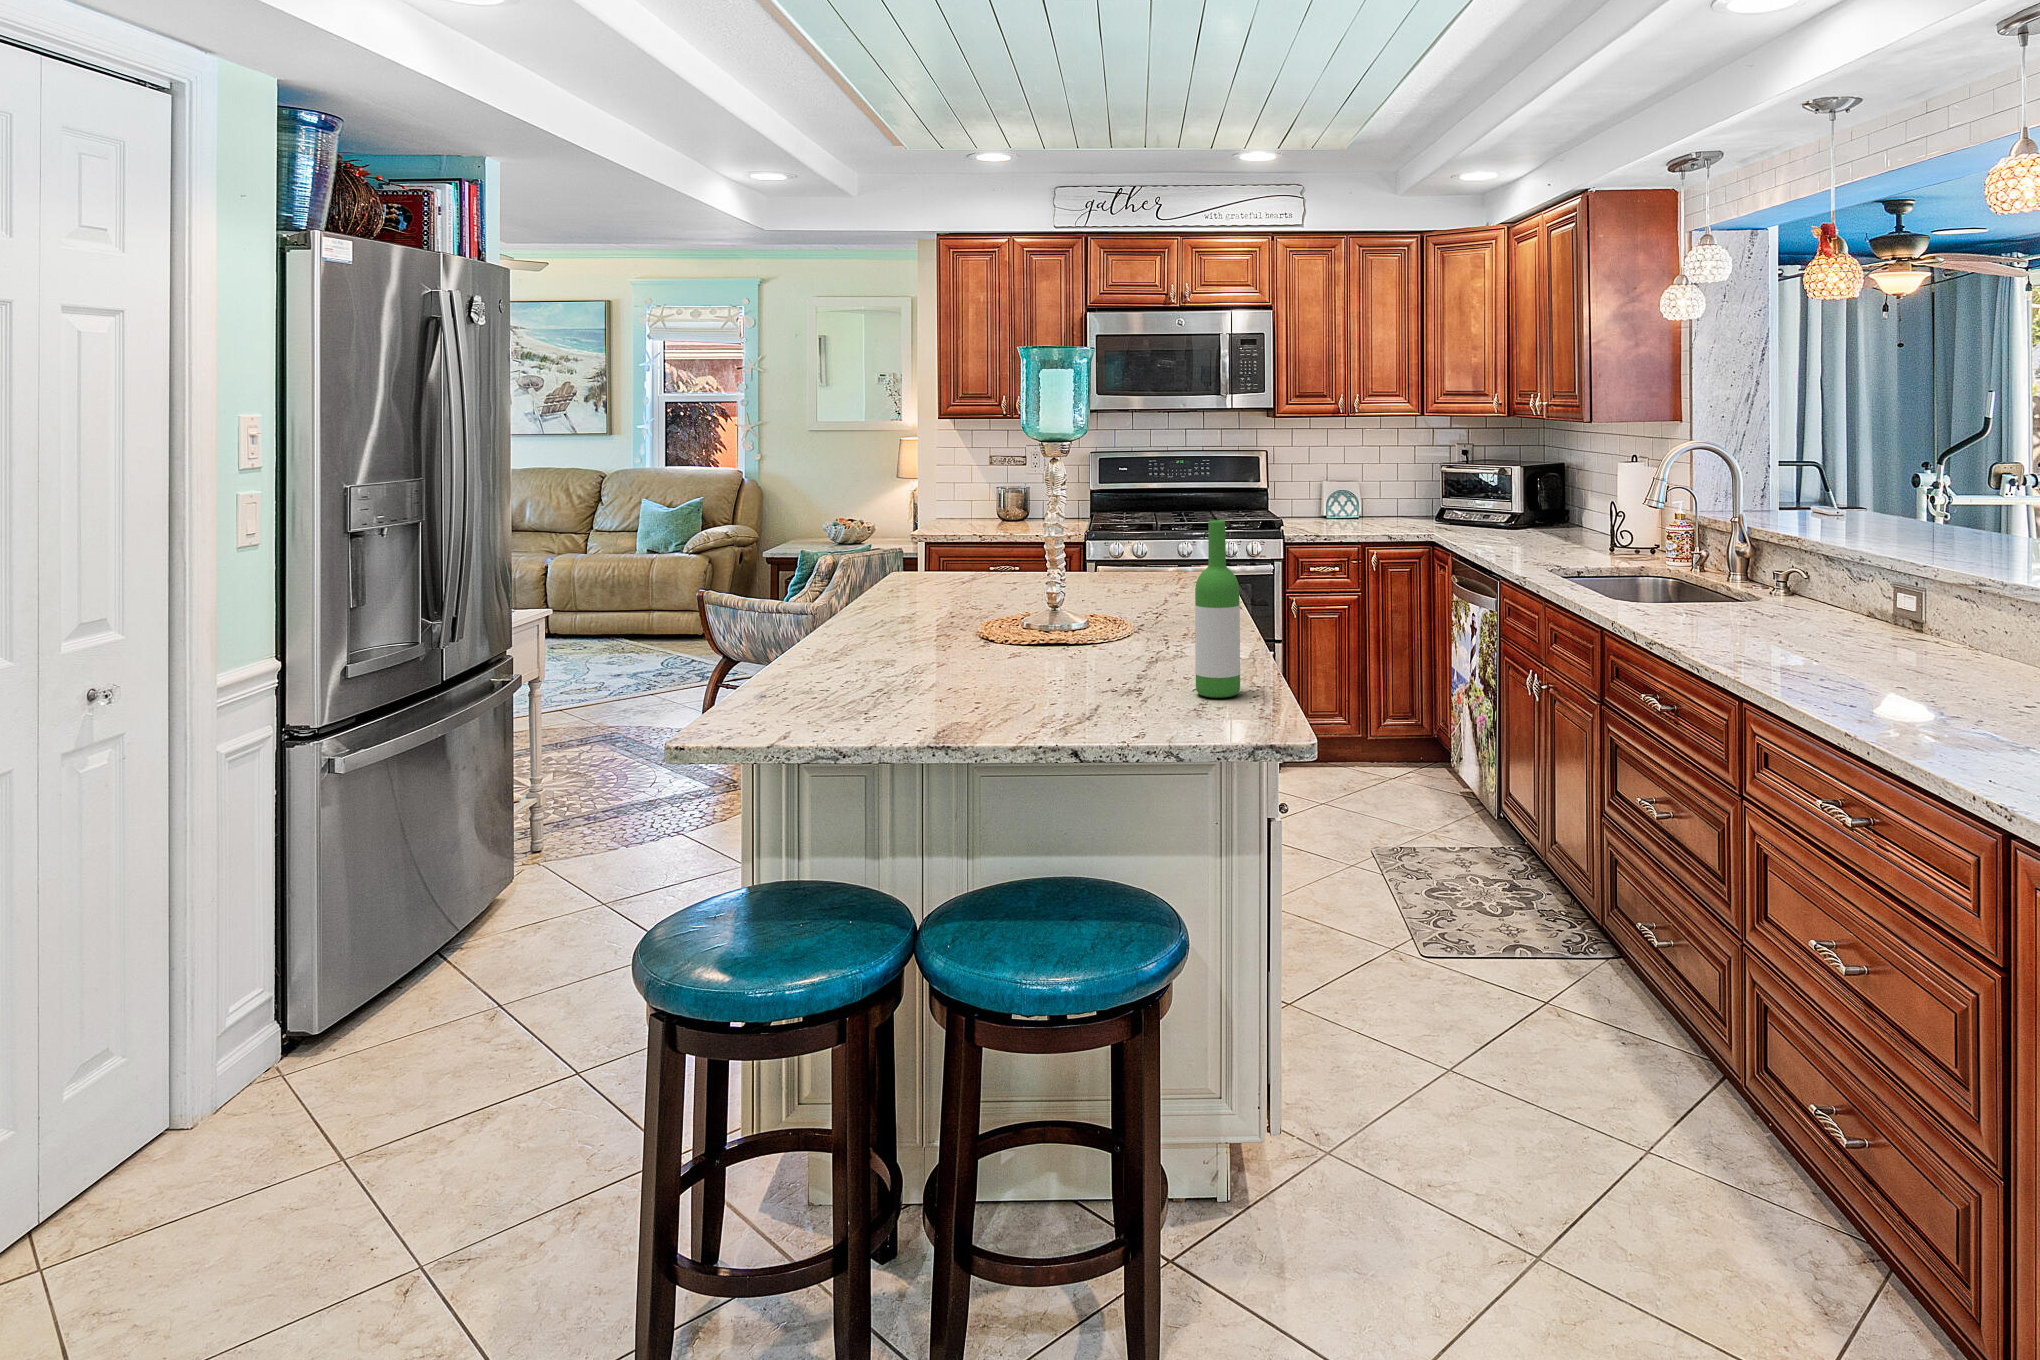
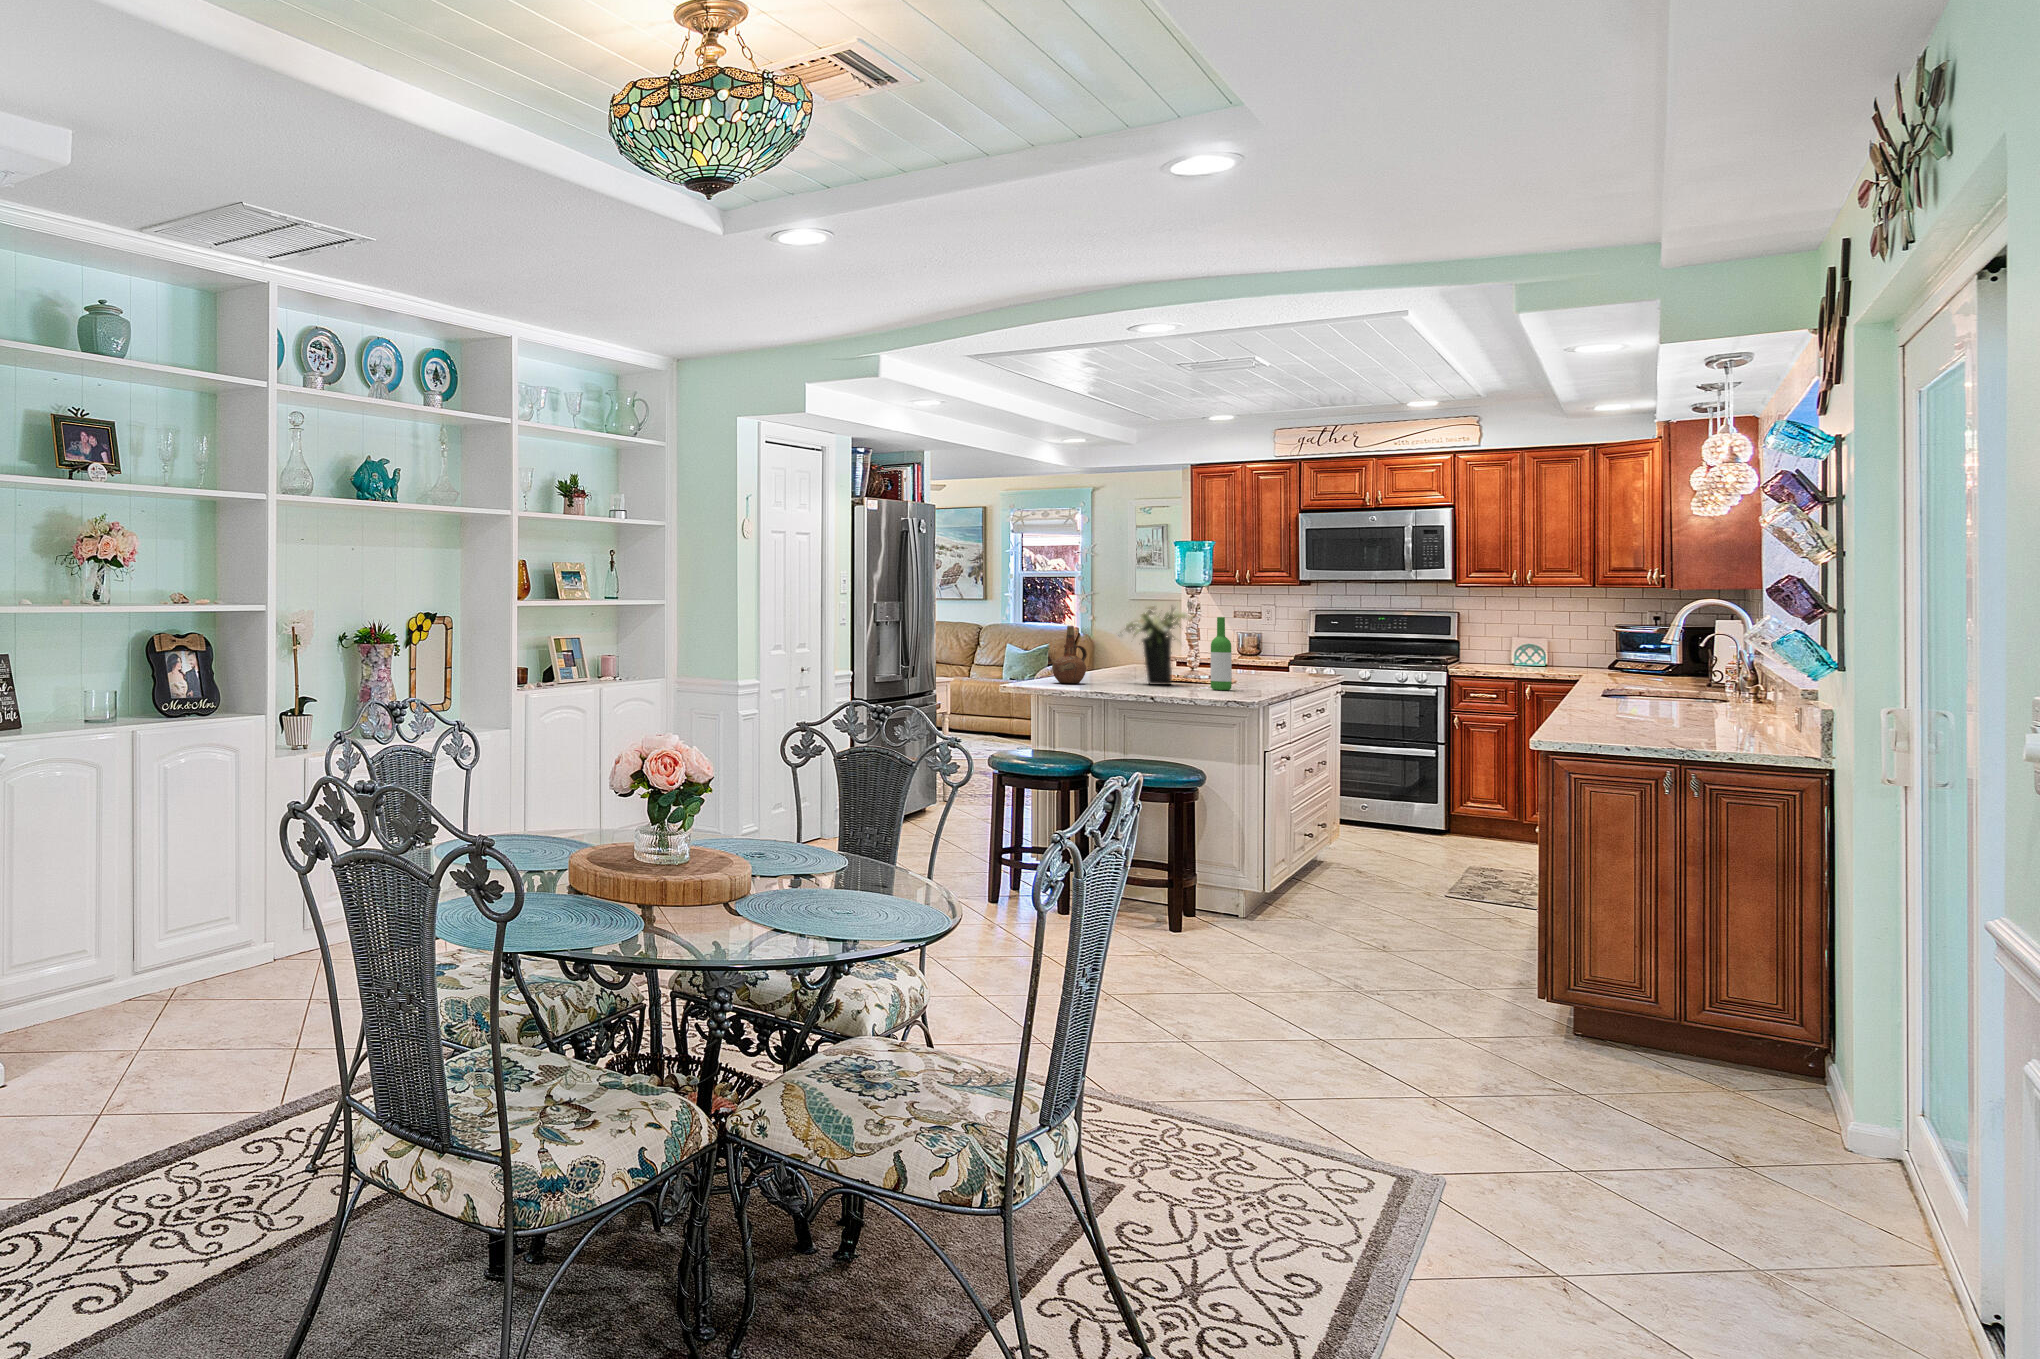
flower arrangement: none [964,488,1130,683] -> present [1118,606,1191,685]
ceramic pitcher: none [821,557,907,713] -> present [1052,626,1087,683]

